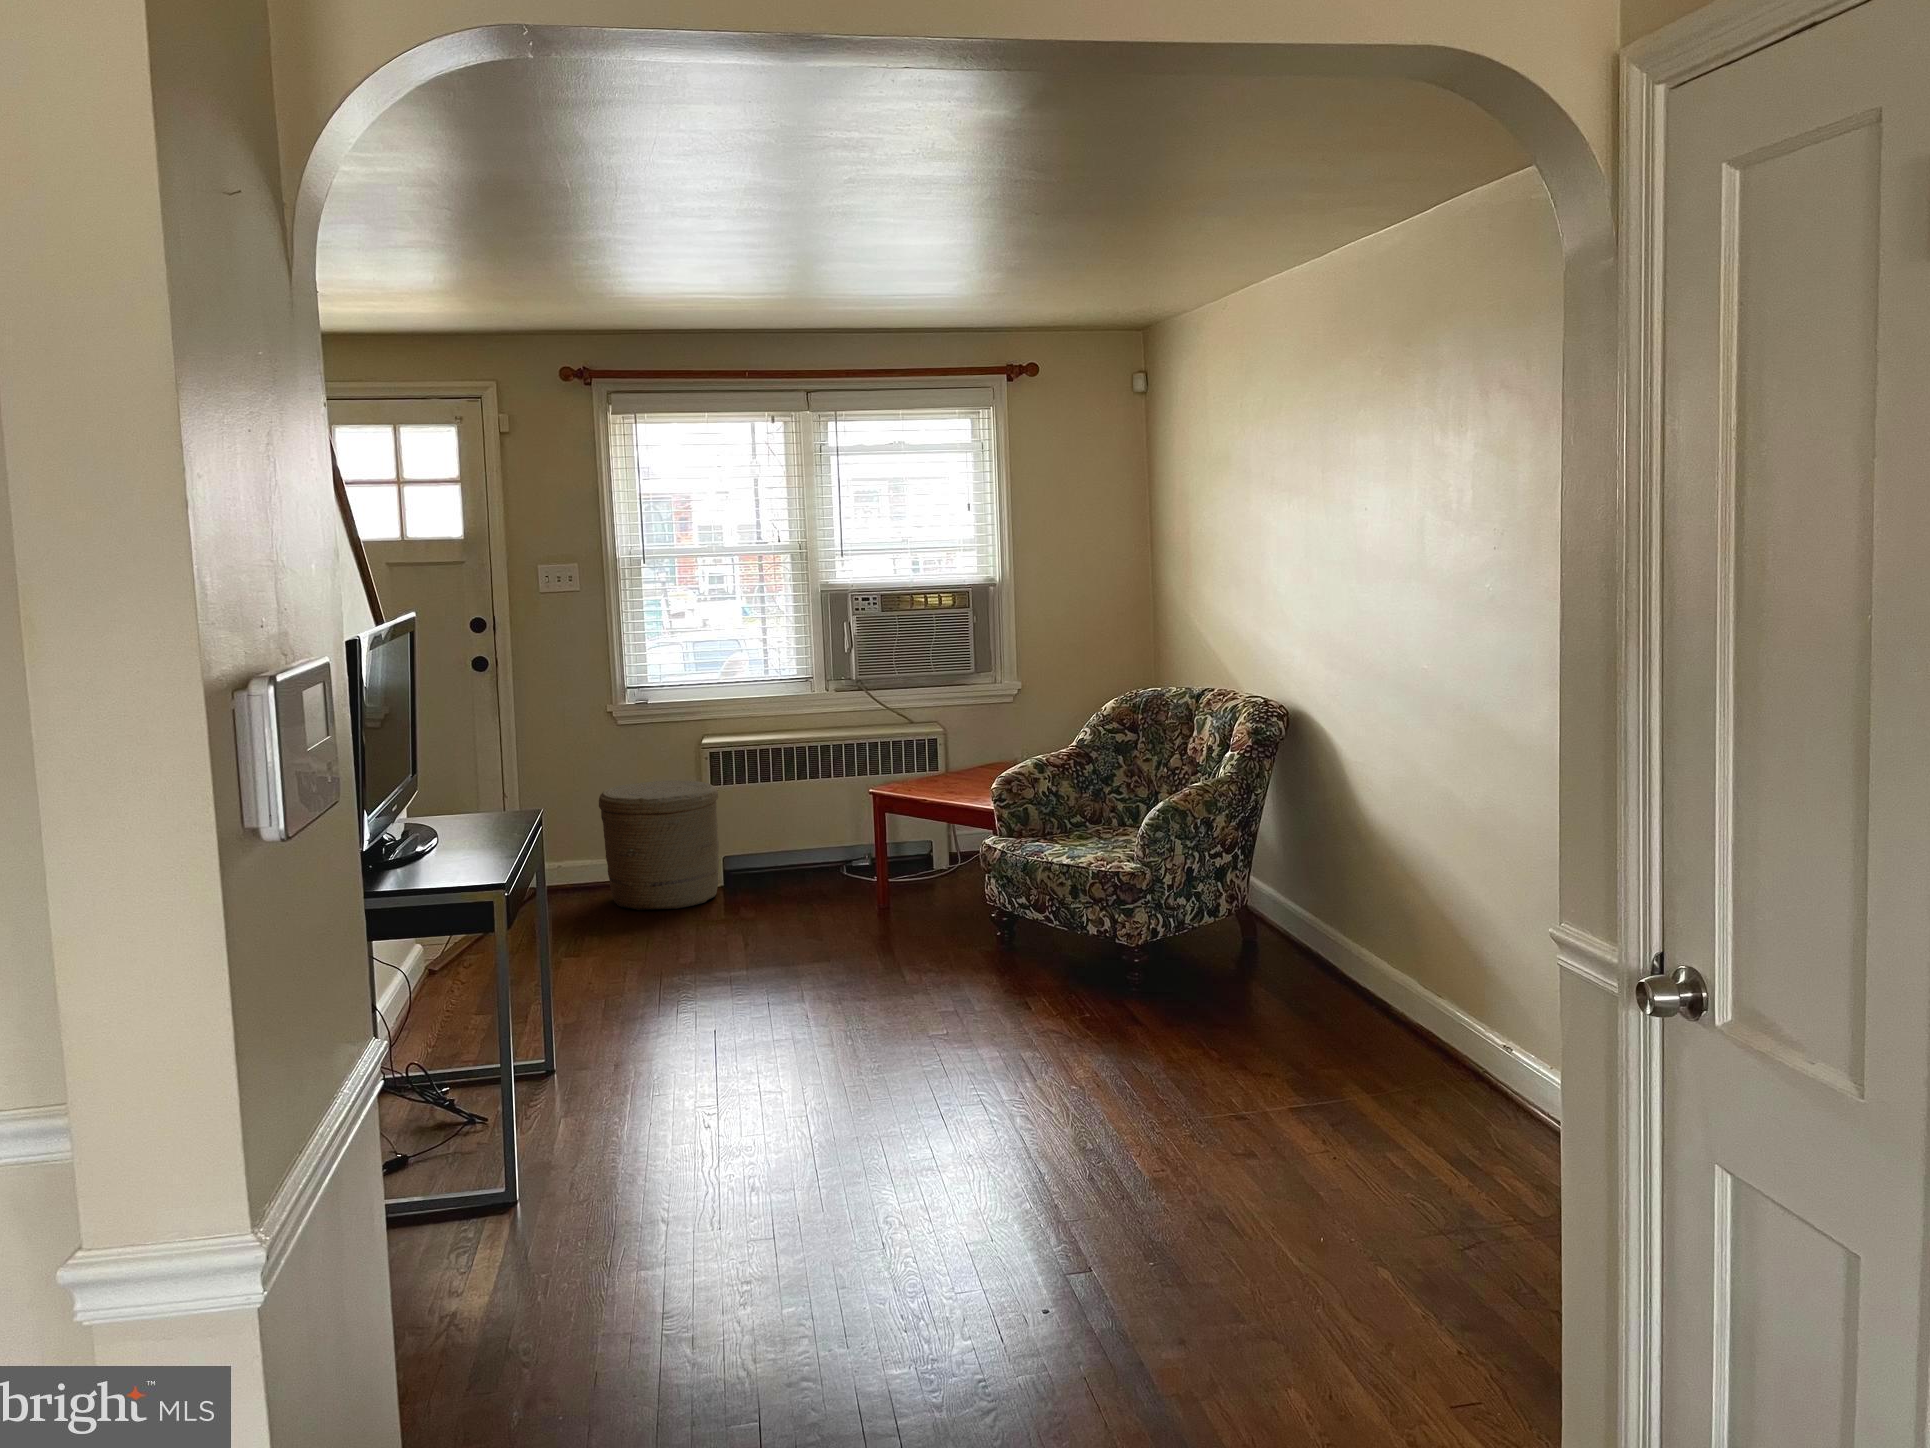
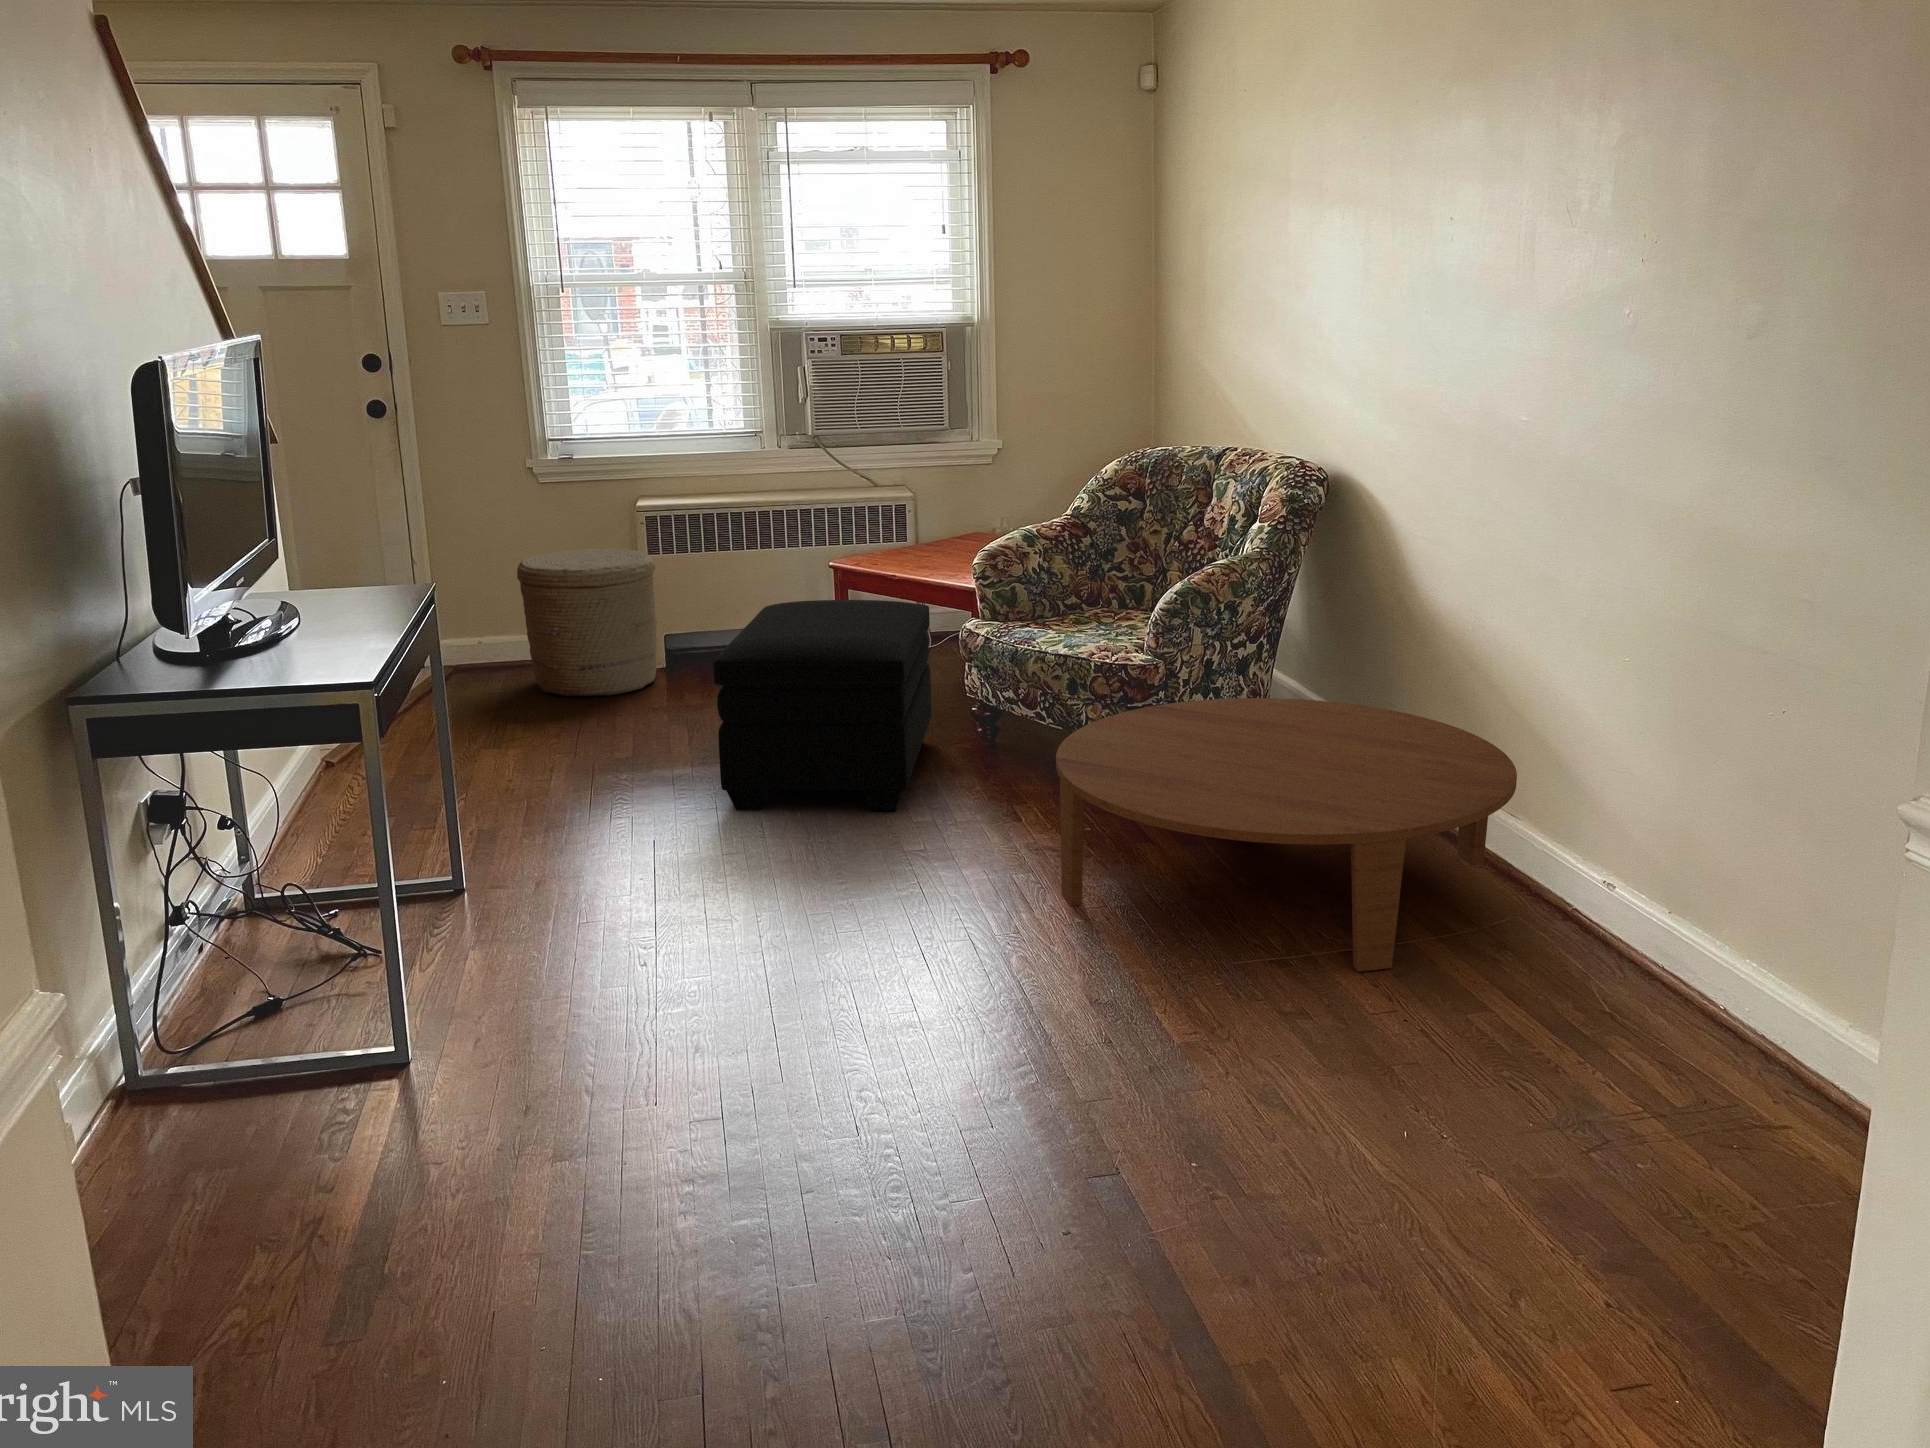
ottoman: none [768,822,957,1003] -> present [713,600,932,811]
coffee table: none [1054,900,1435,1123] -> present [1056,698,1517,972]

